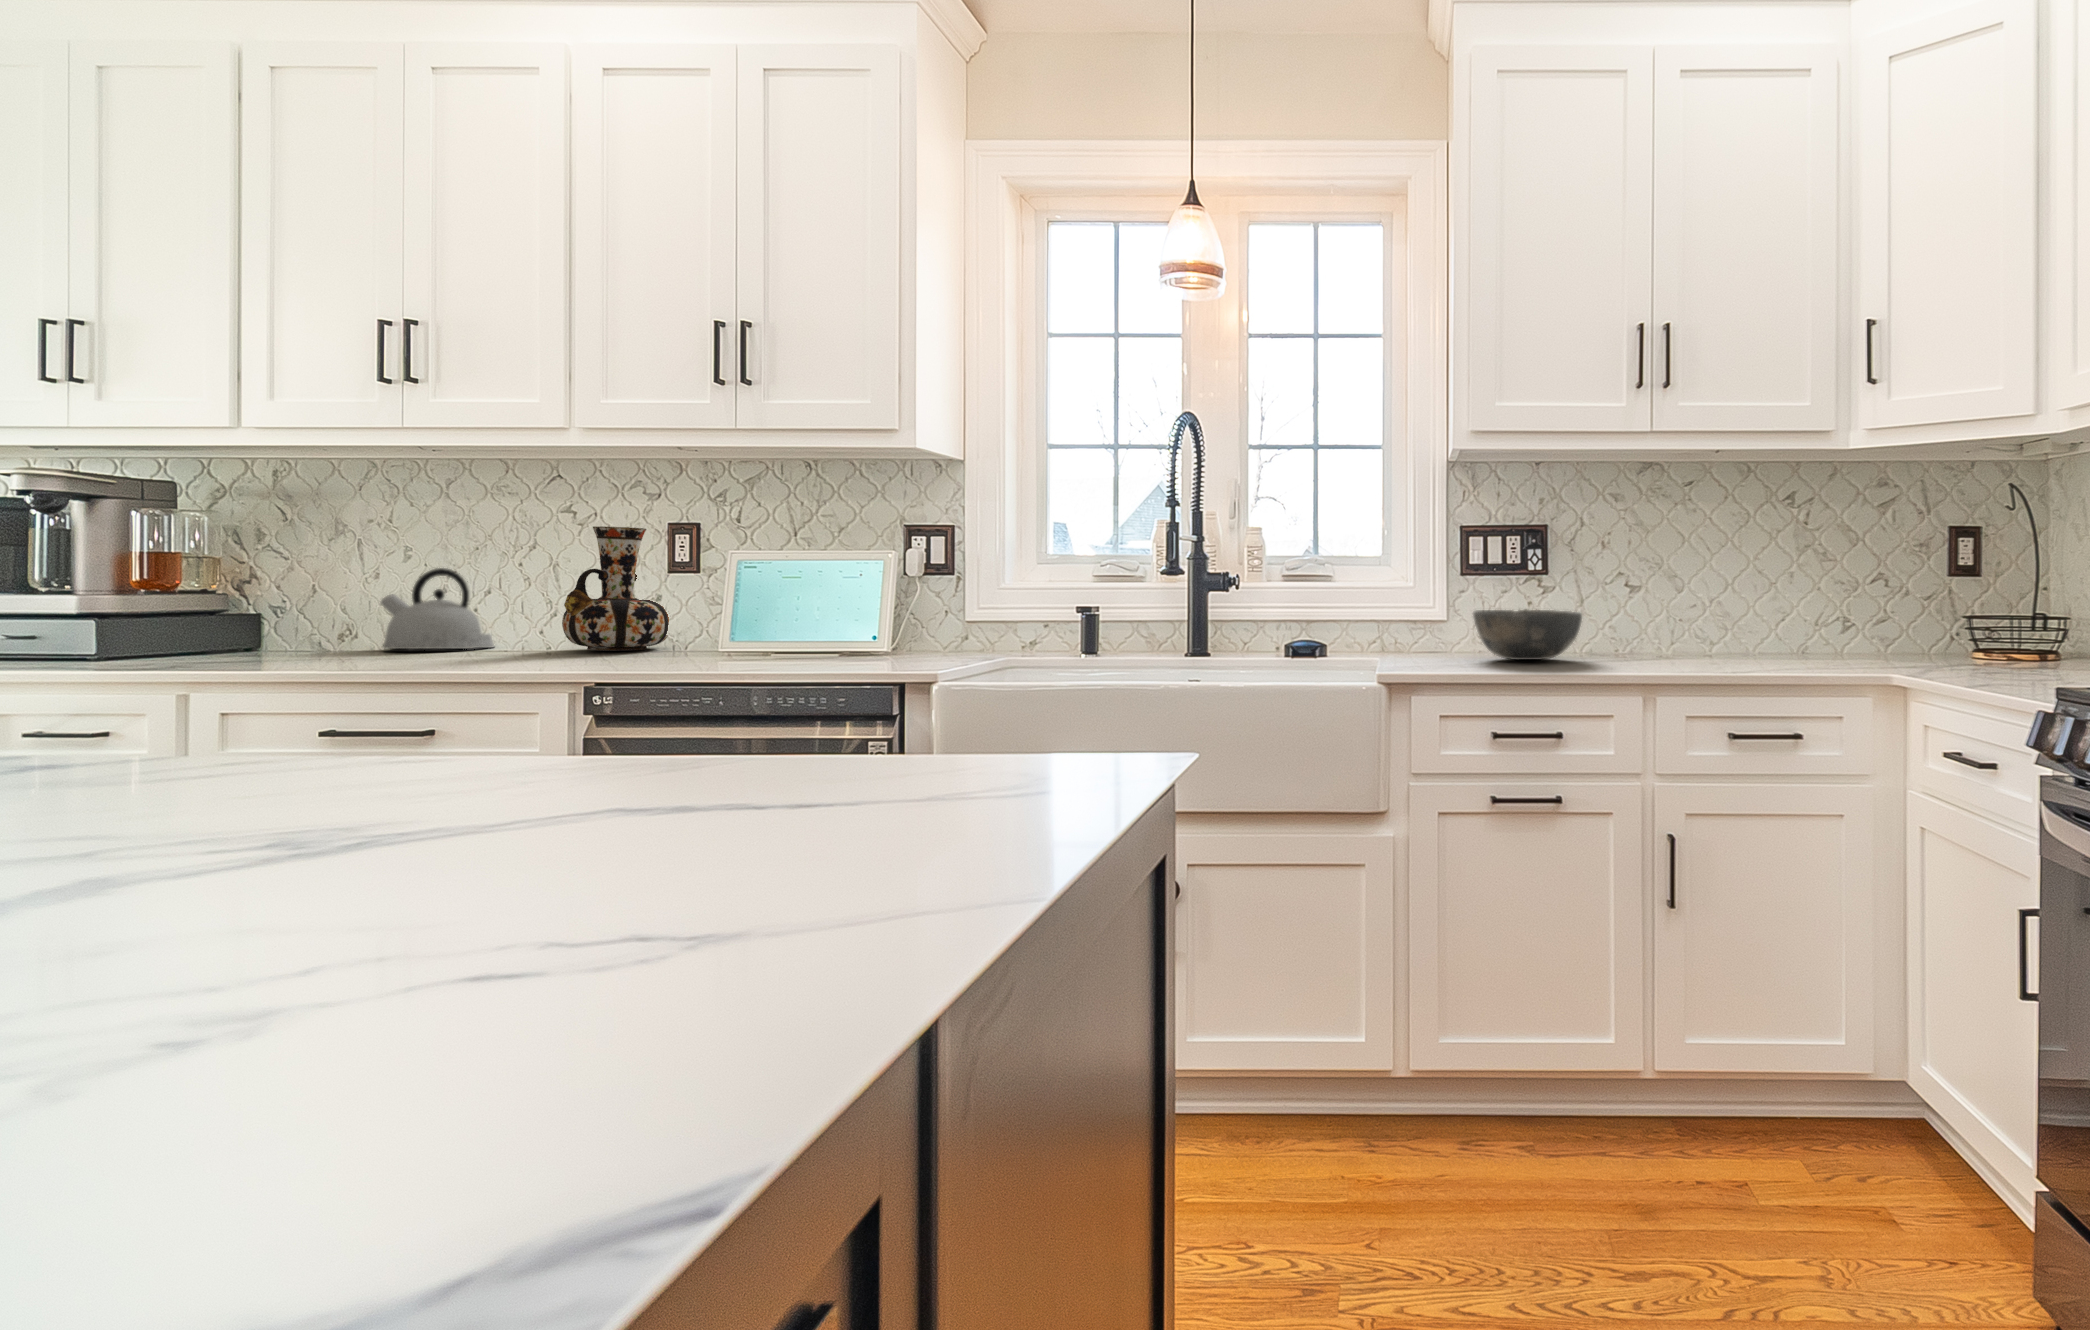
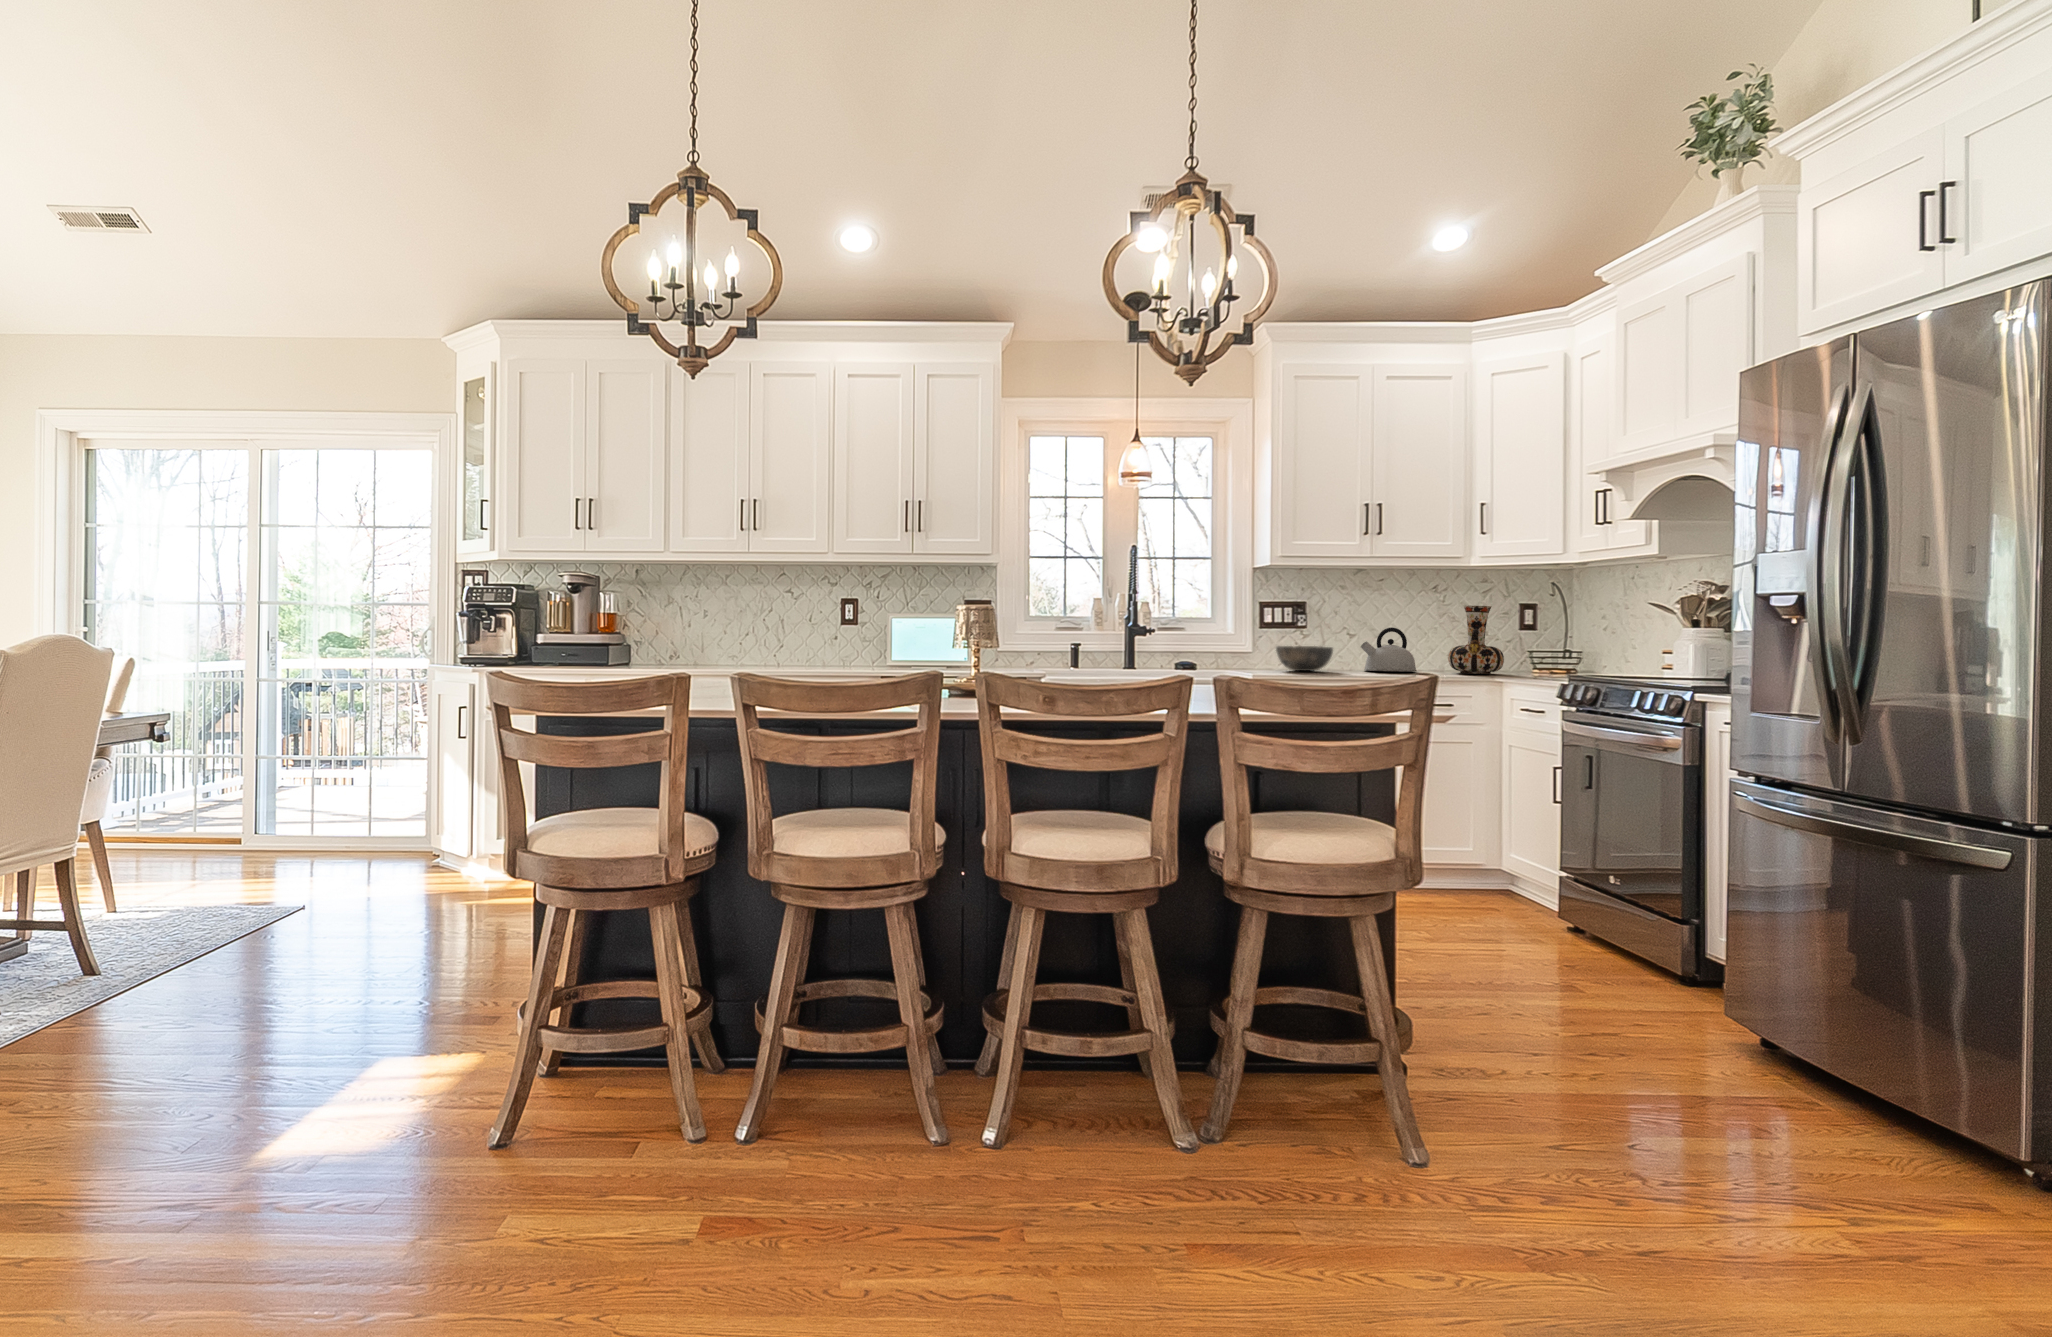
vase: present [562,526,669,651] -> present [1448,606,1504,674]
kettle: present [381,568,494,649] -> present [1361,627,1417,672]

